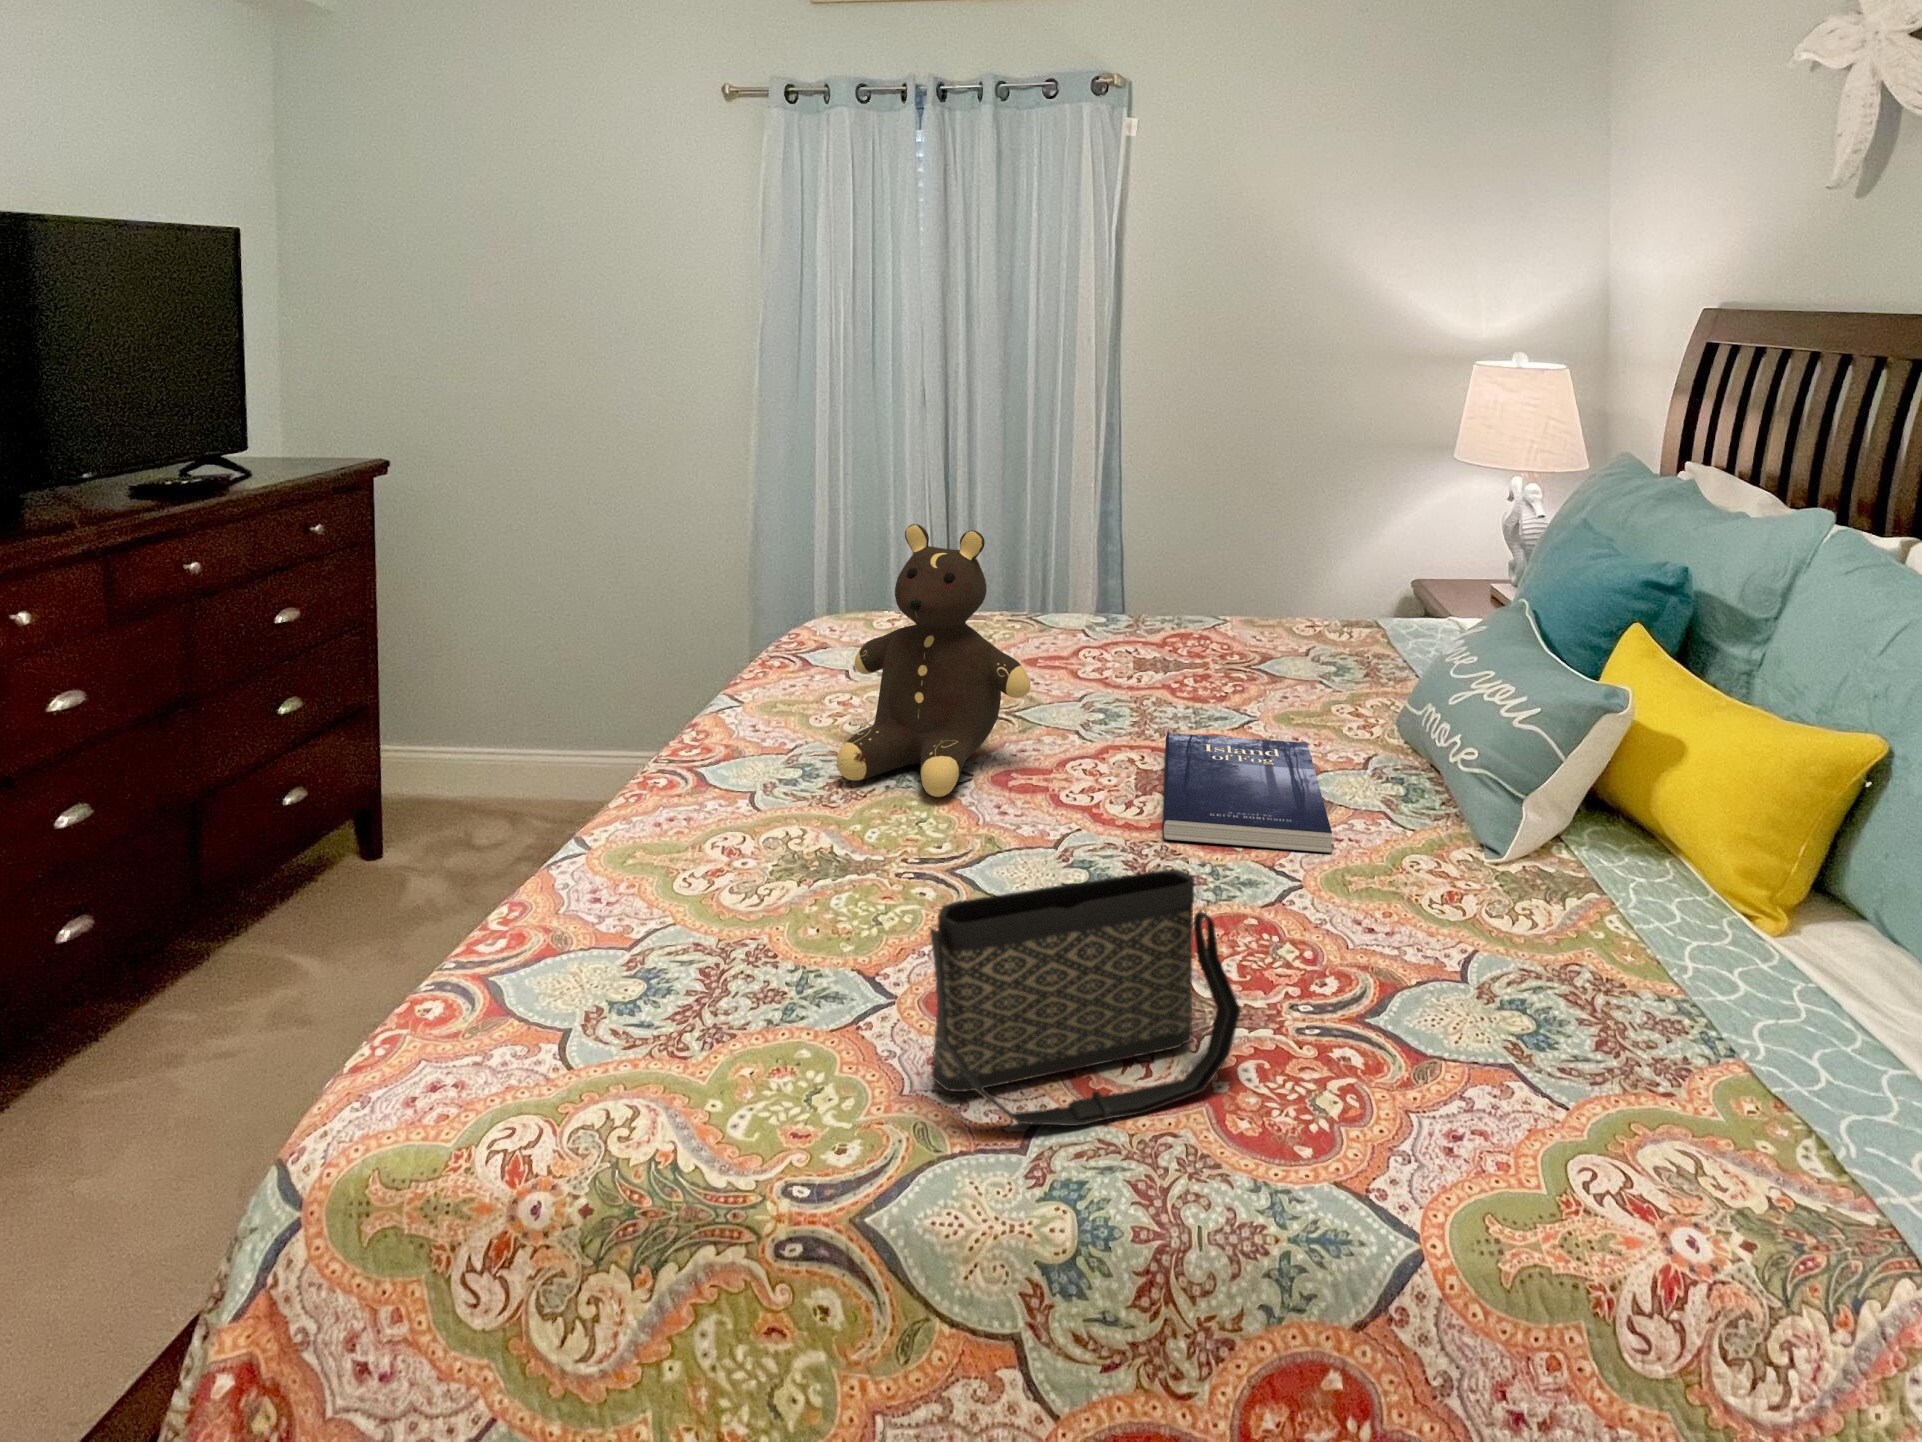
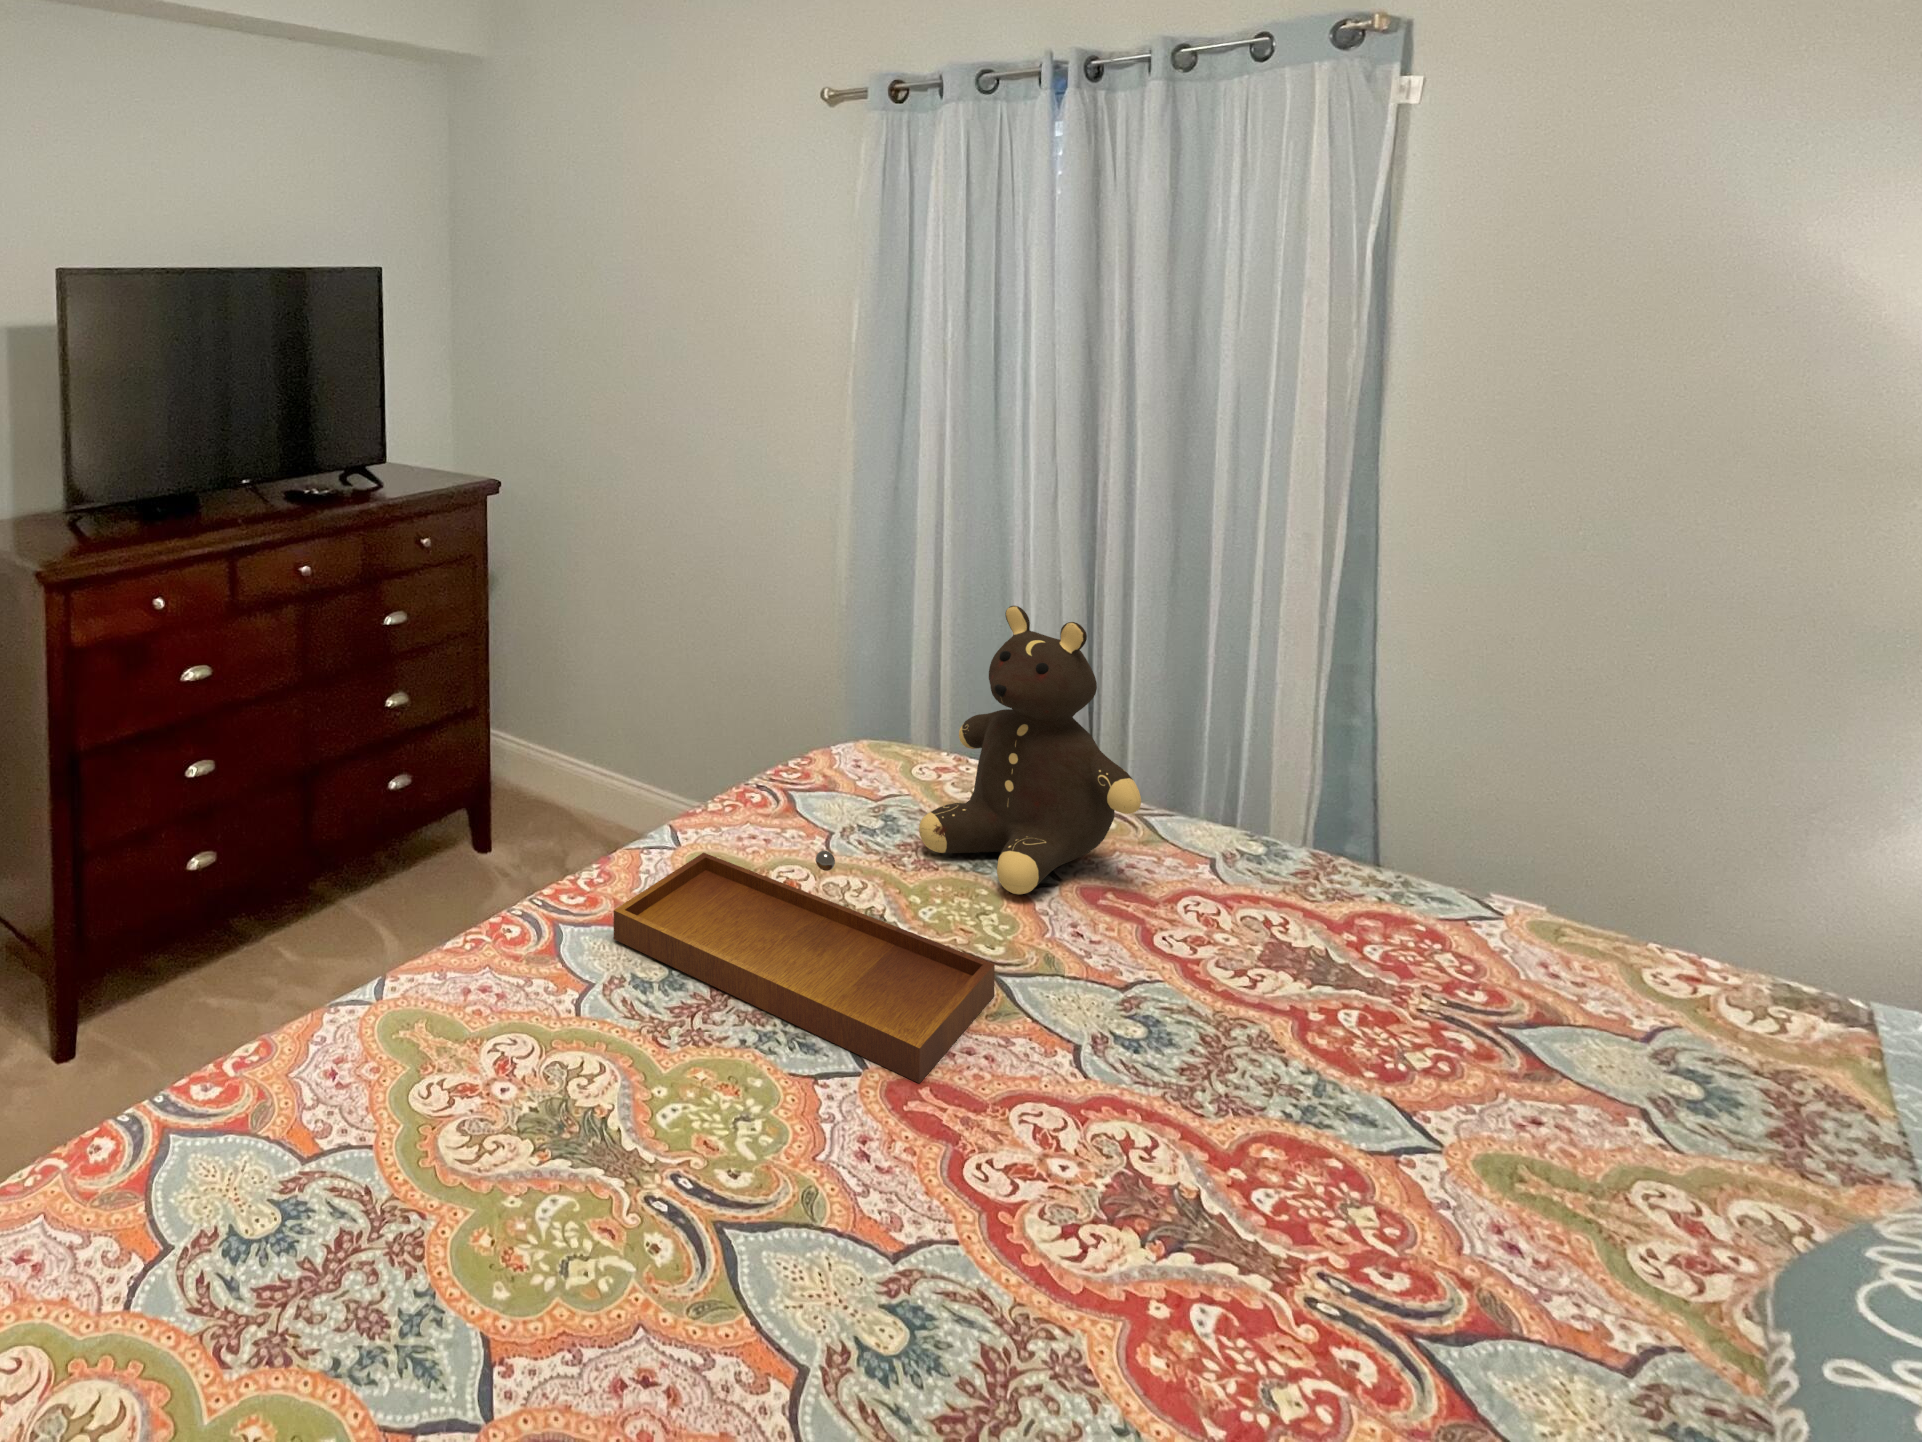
book: present [1163,733,1332,853] -> none [1263,904,1567,1128]
tray: none [569,793,970,988] -> present [613,850,995,1083]
handbag: present [930,869,1241,1126] -> none [836,994,1191,1306]

